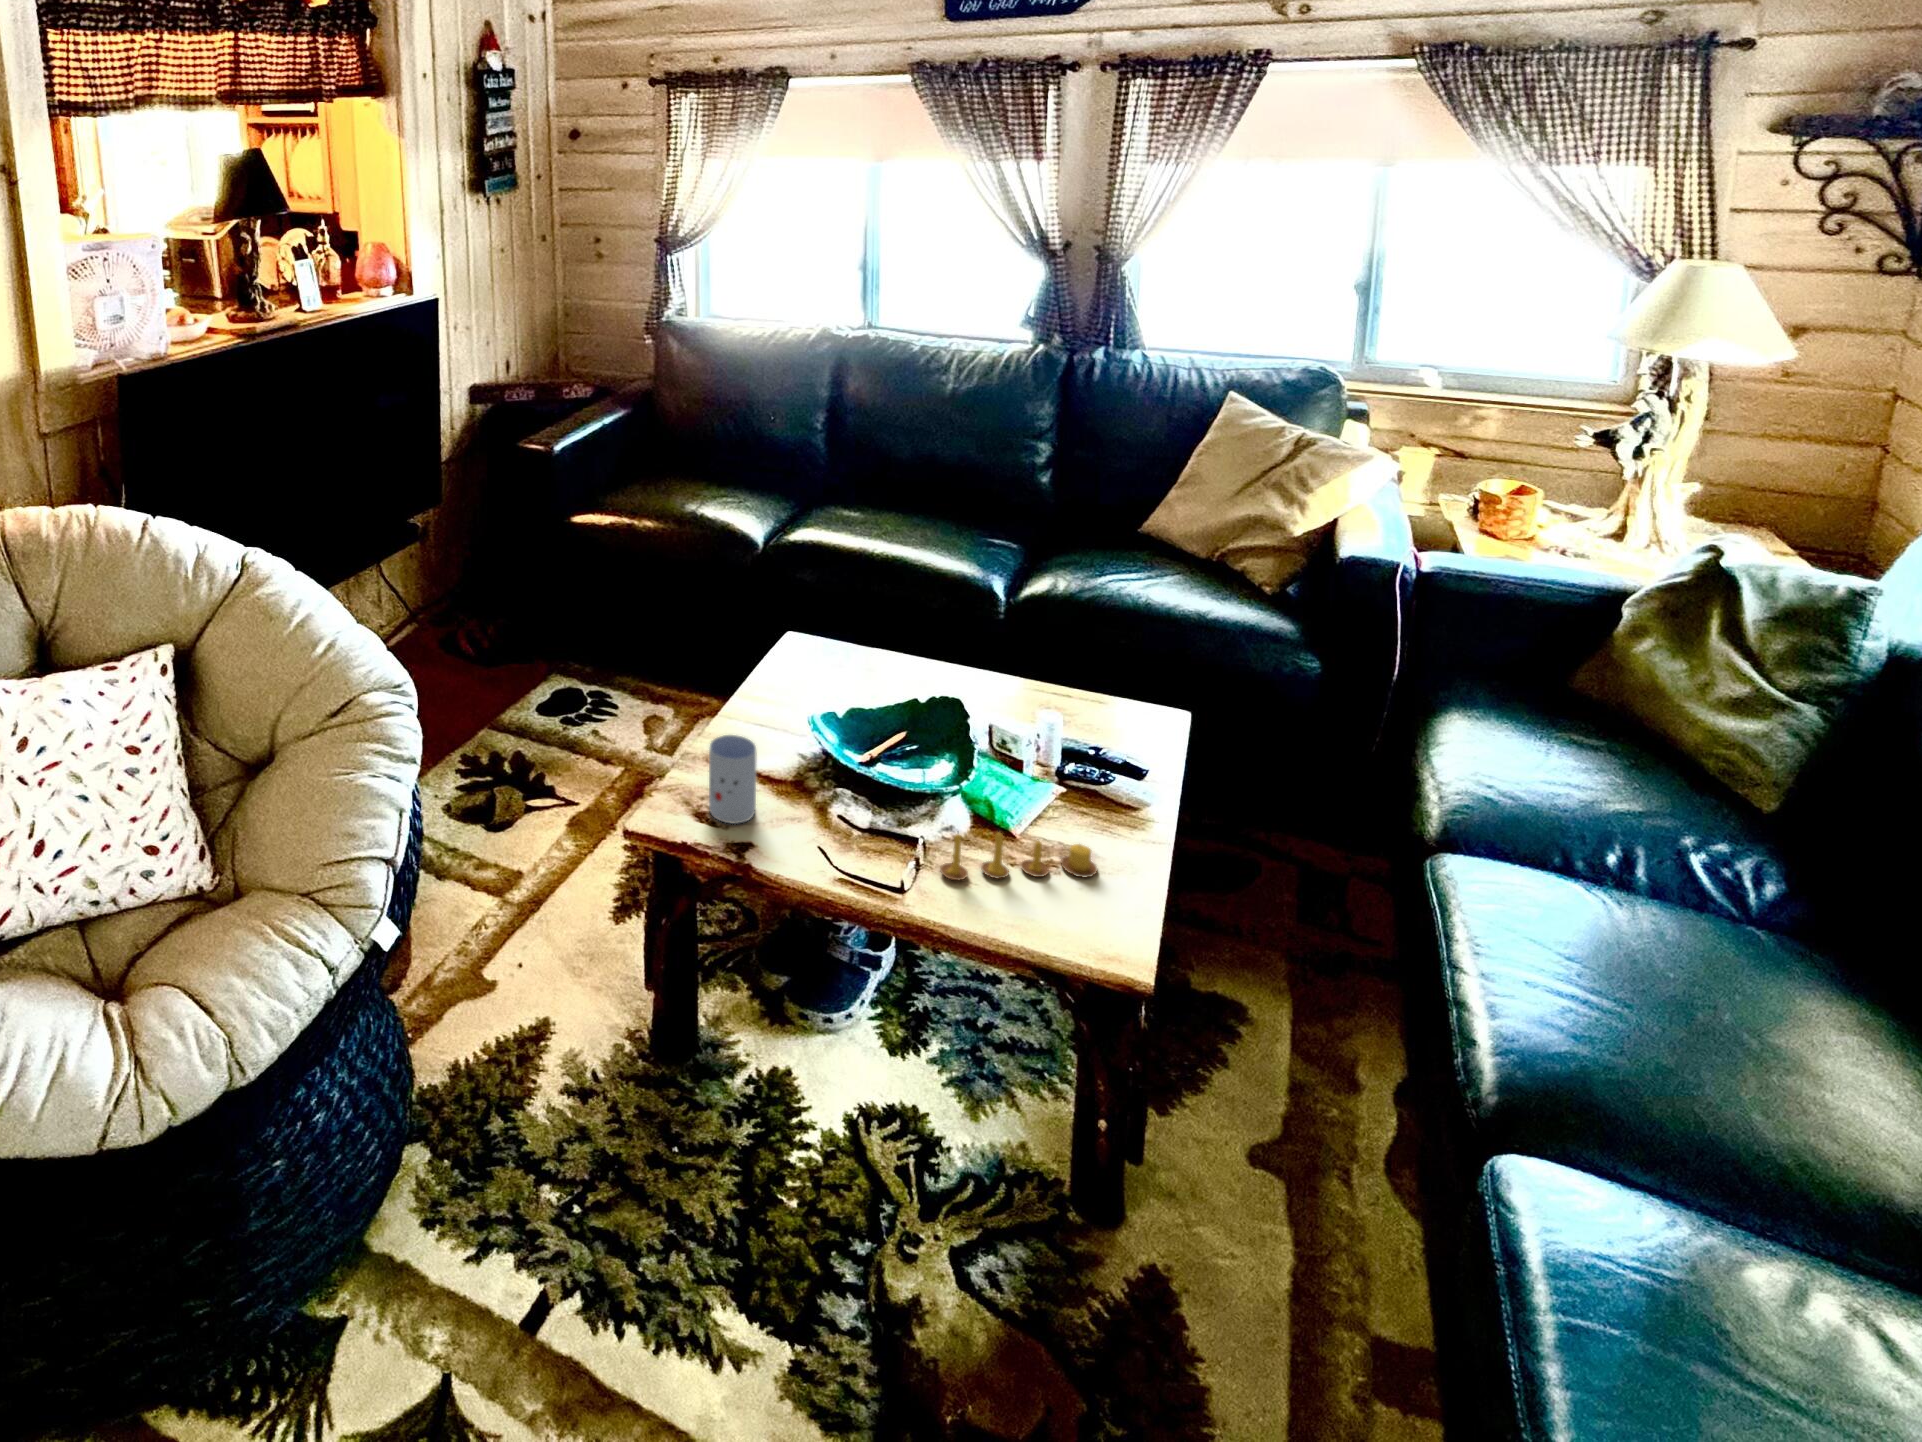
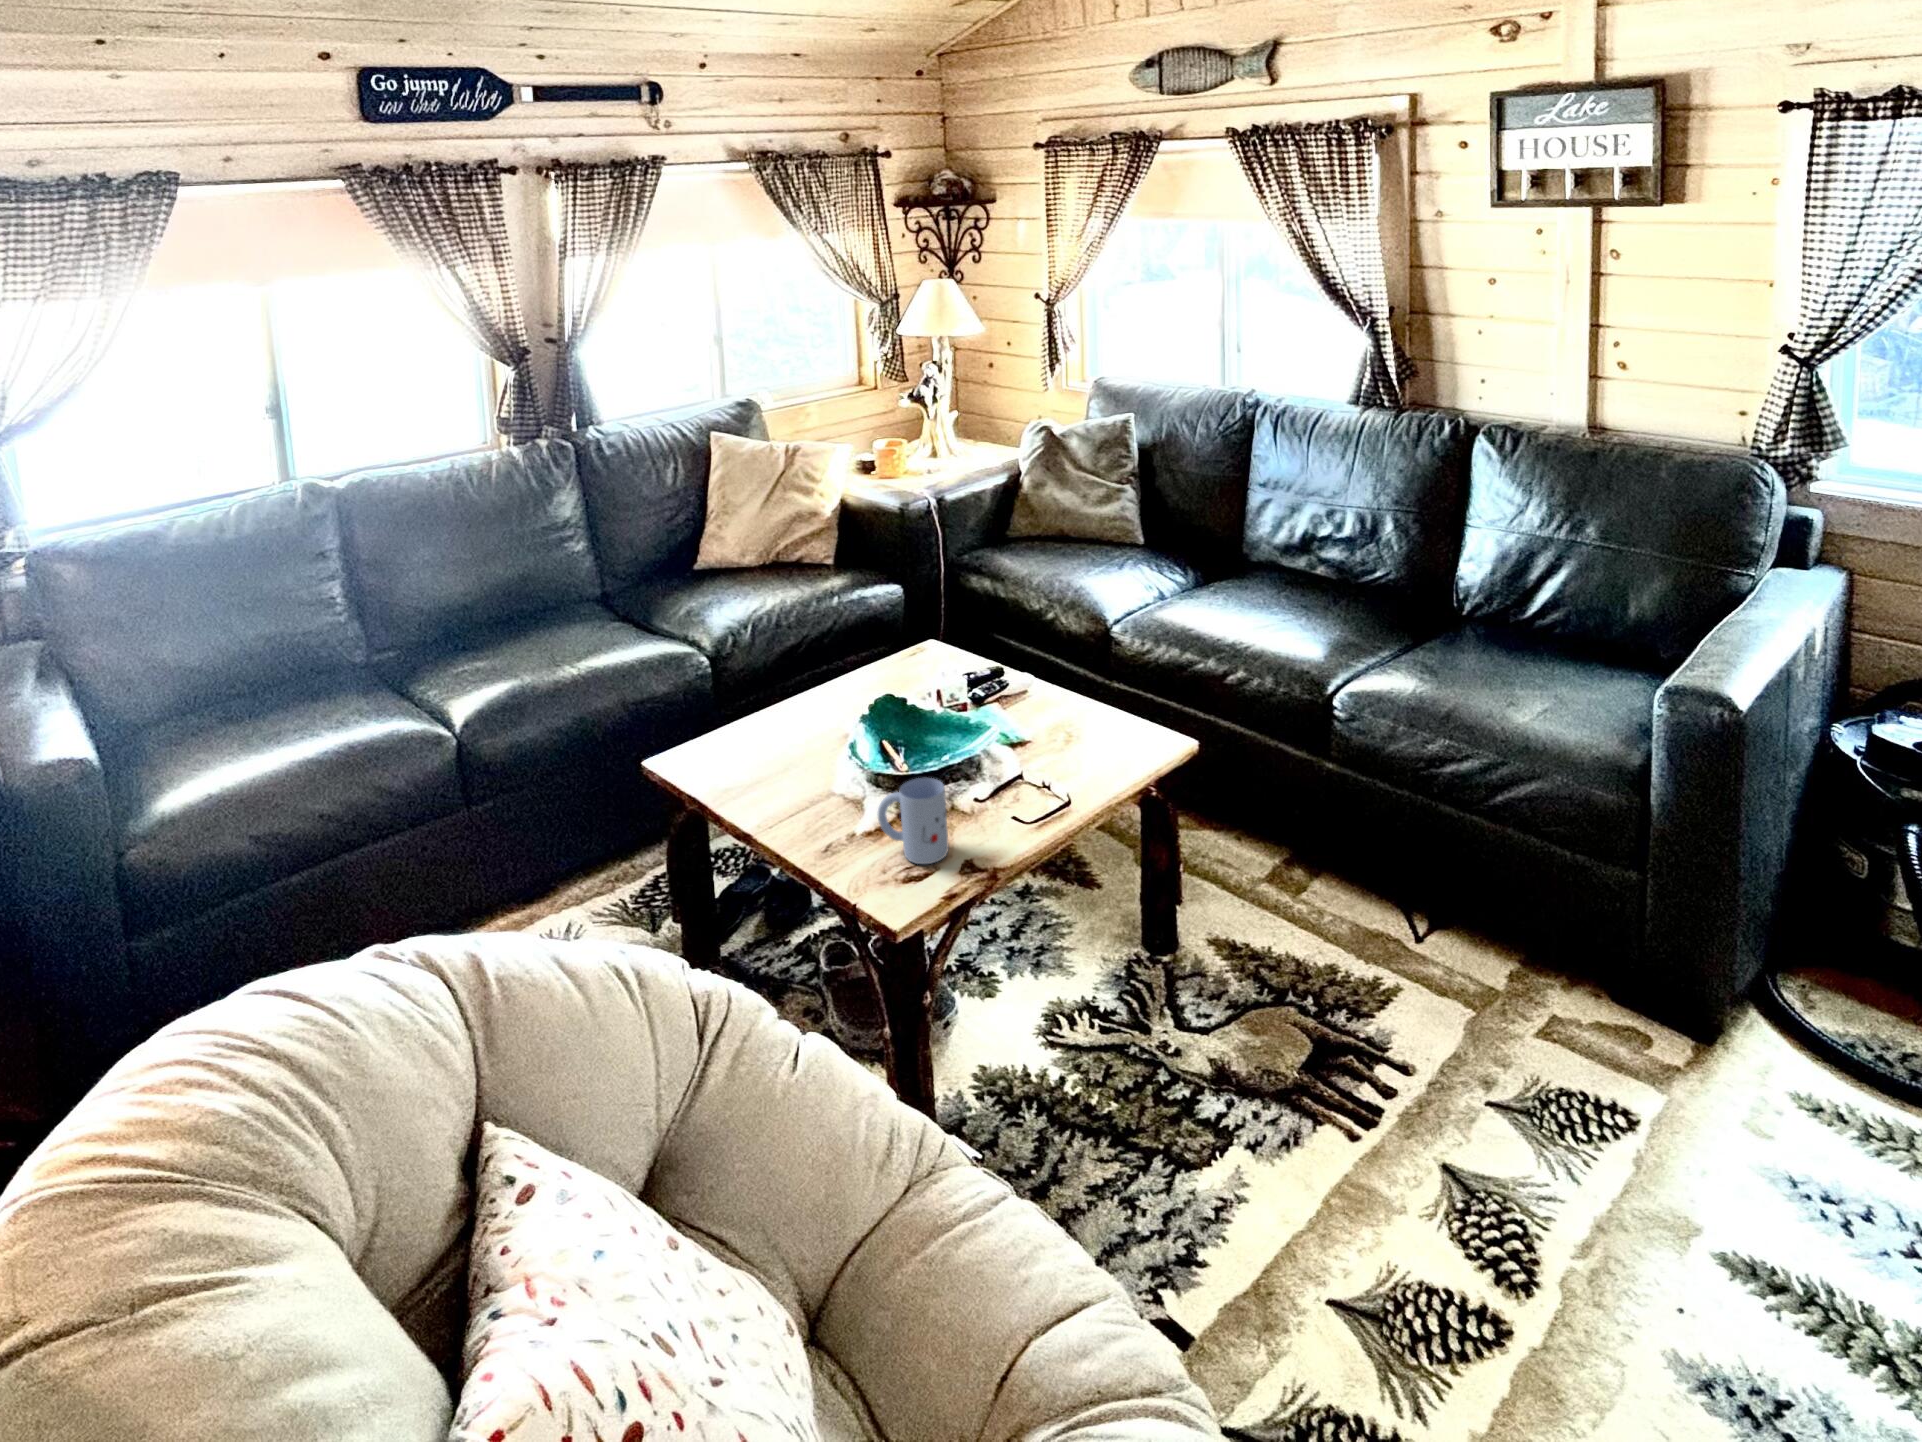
candle: present [940,832,1097,880] -> none [1060,713,1103,781]

